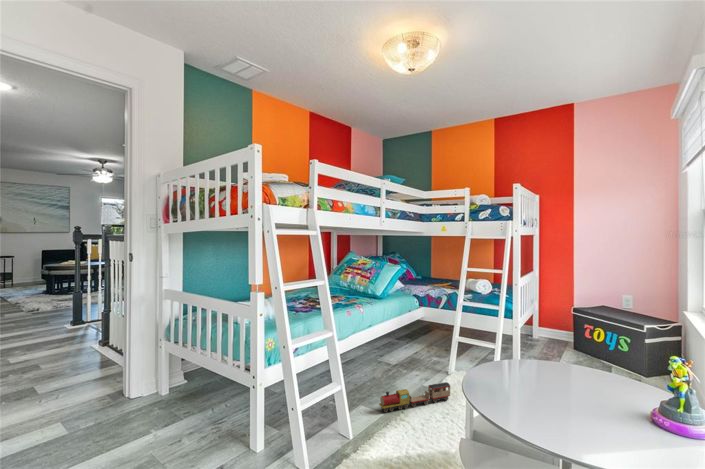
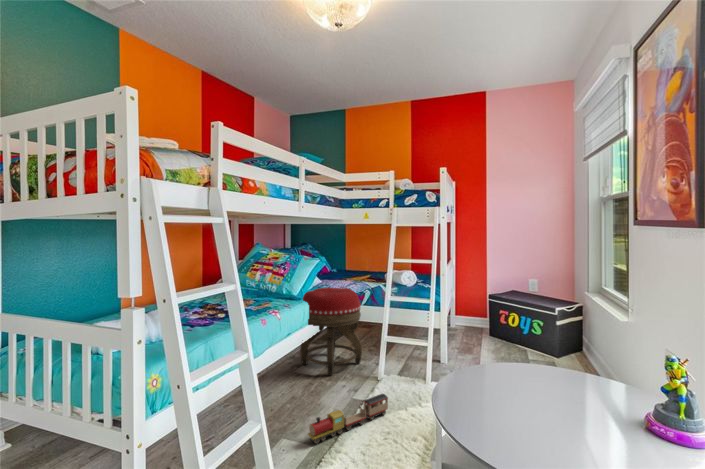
footstool: none [383,291,437,366] -> present [300,287,362,376]

